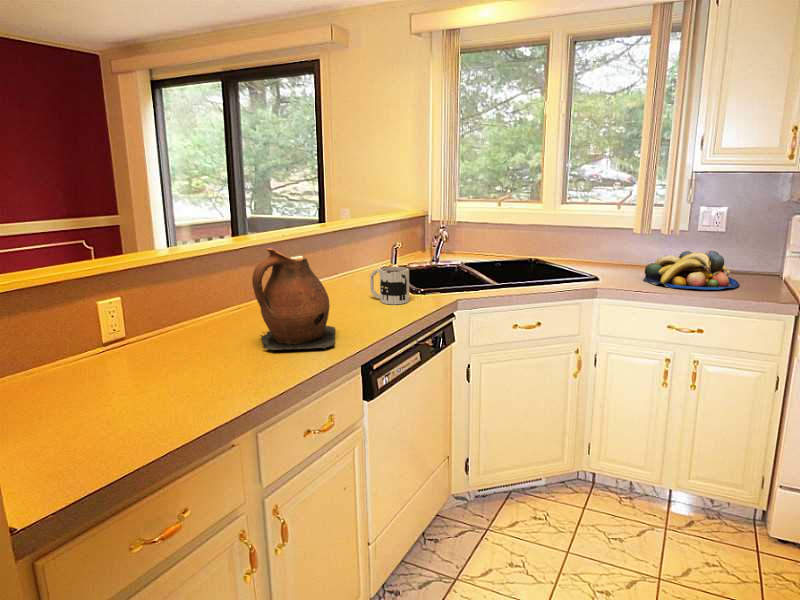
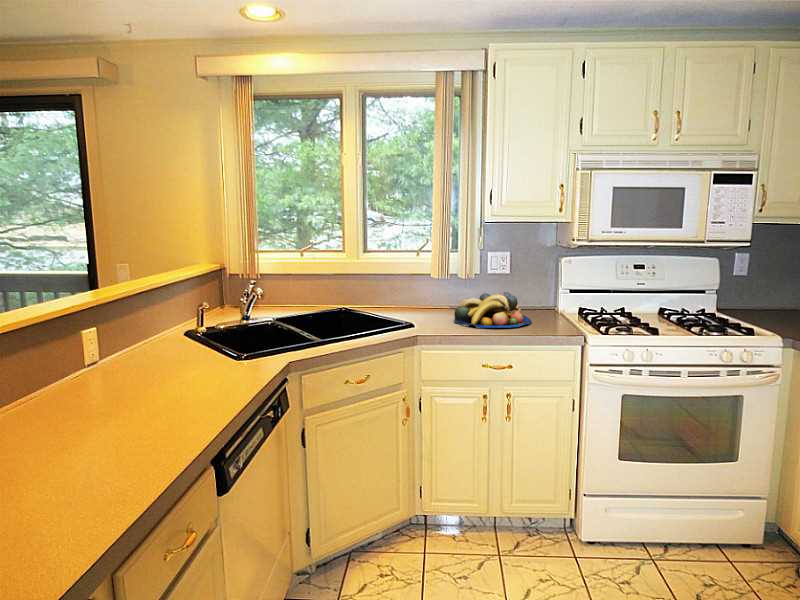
ceramic pitcher: present [252,248,335,350] -> none [43,325,167,463]
mug: present [370,267,409,305] -> none [186,331,236,375]

